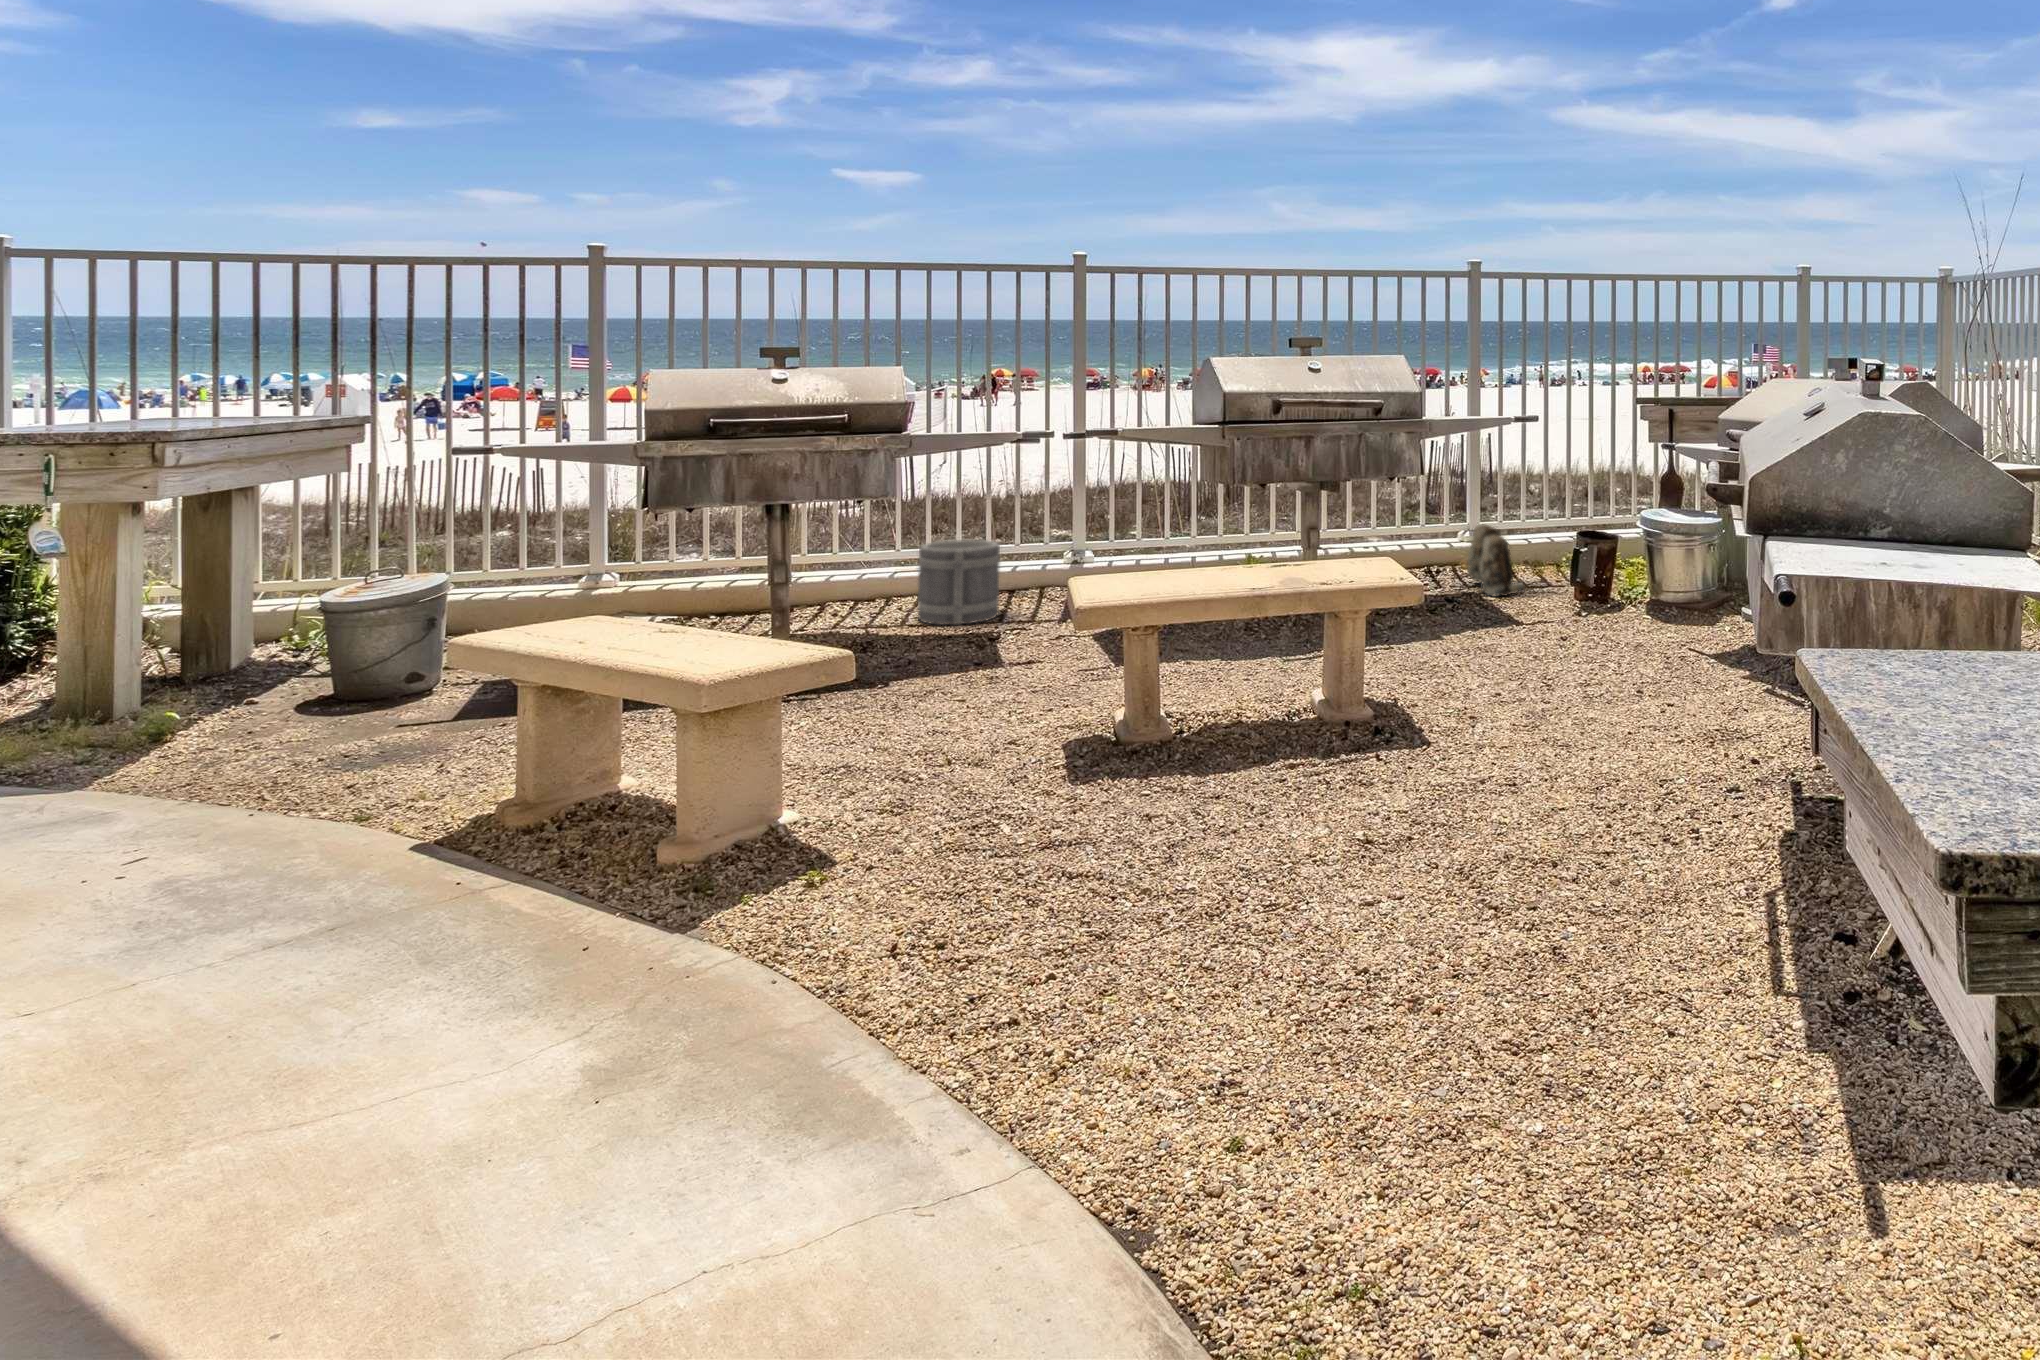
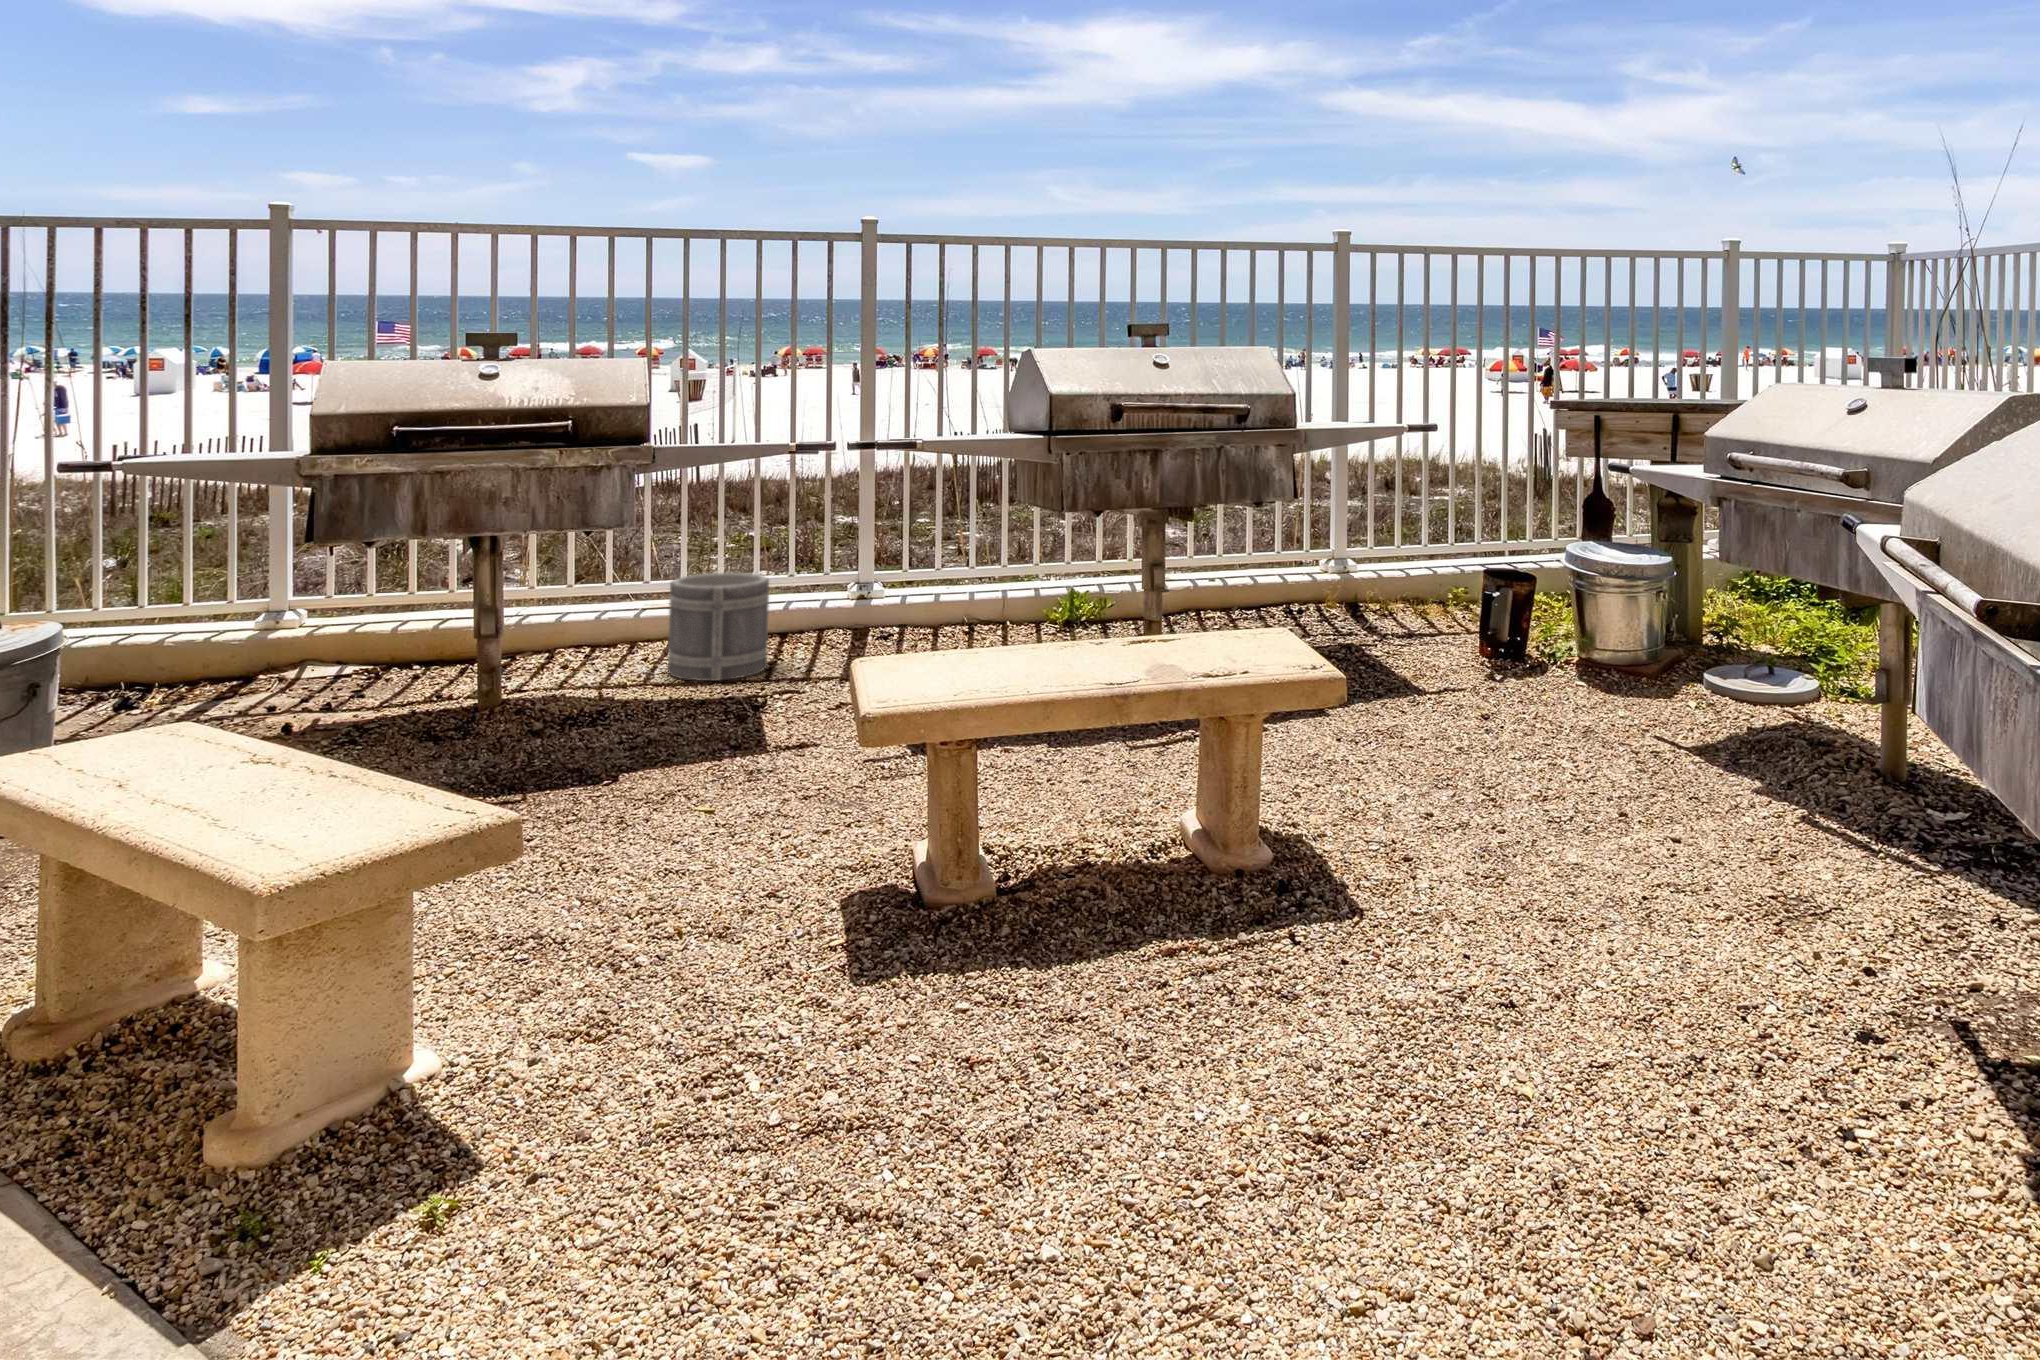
backpack: present [1467,525,1527,596] -> none [1331,557,1414,648]

